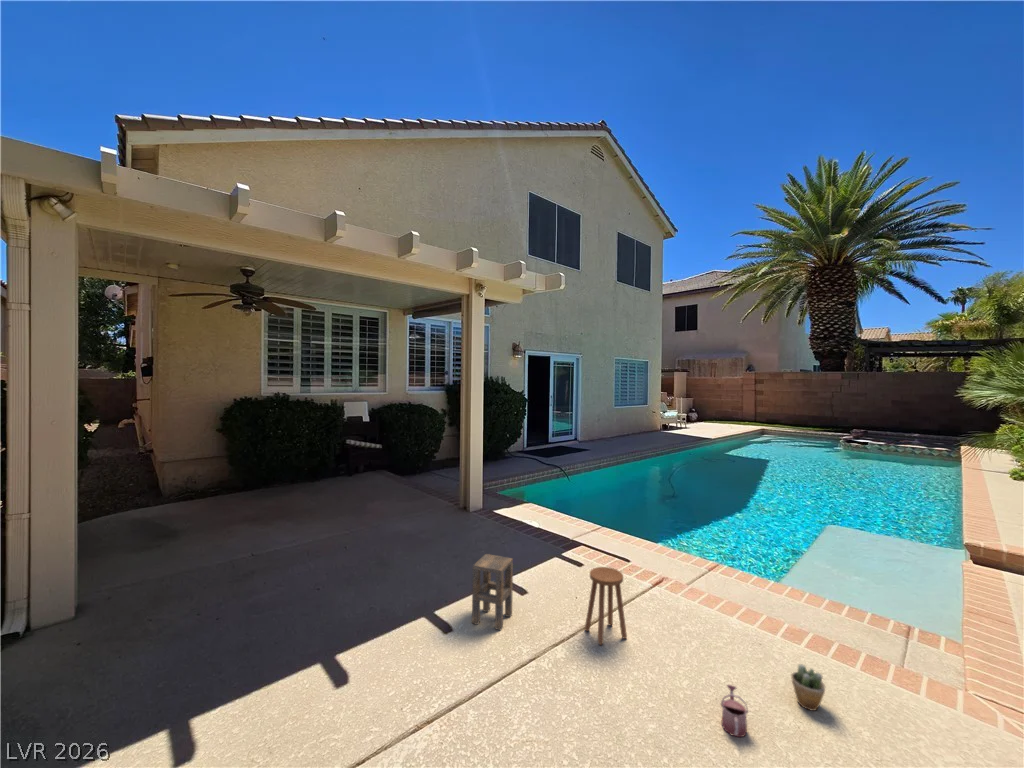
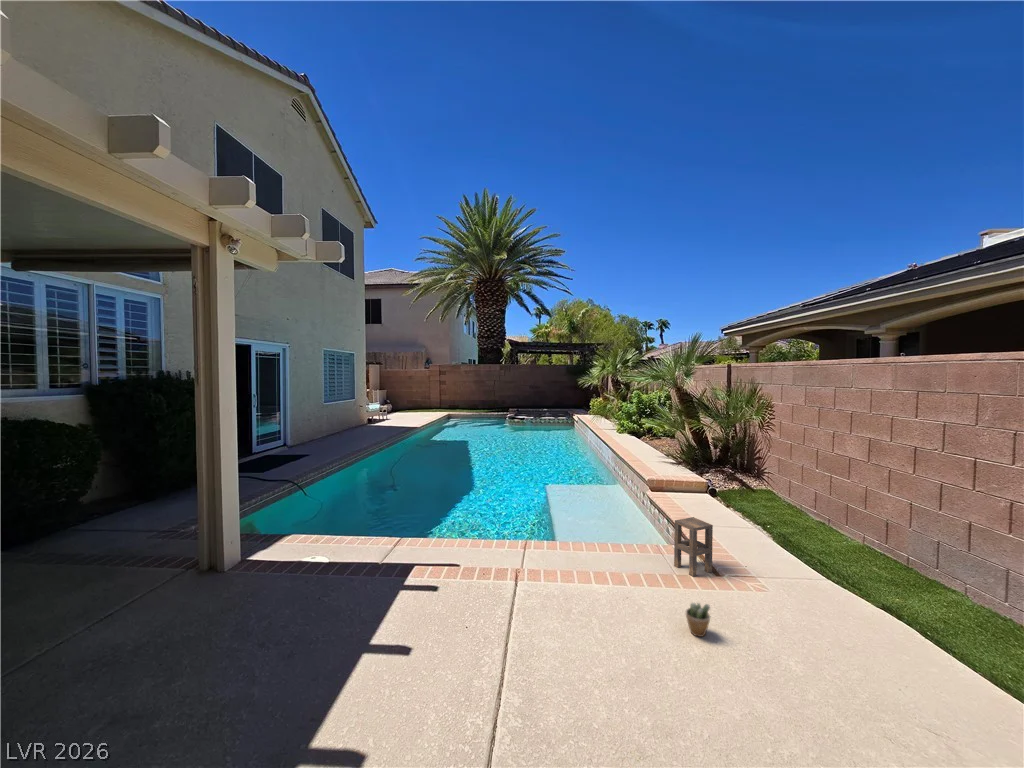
side table: present [472,554,513,630] -> present [674,517,713,577]
stool: present [585,567,627,645] -> none [510,579,552,668]
watering can: present [721,685,748,737] -> none [669,645,707,689]

